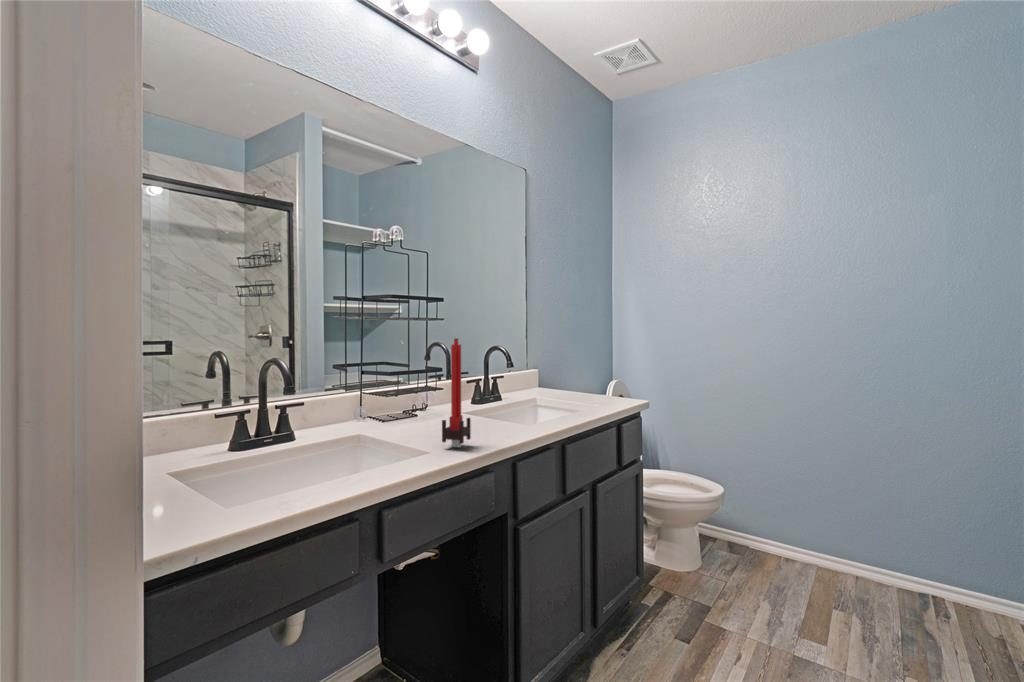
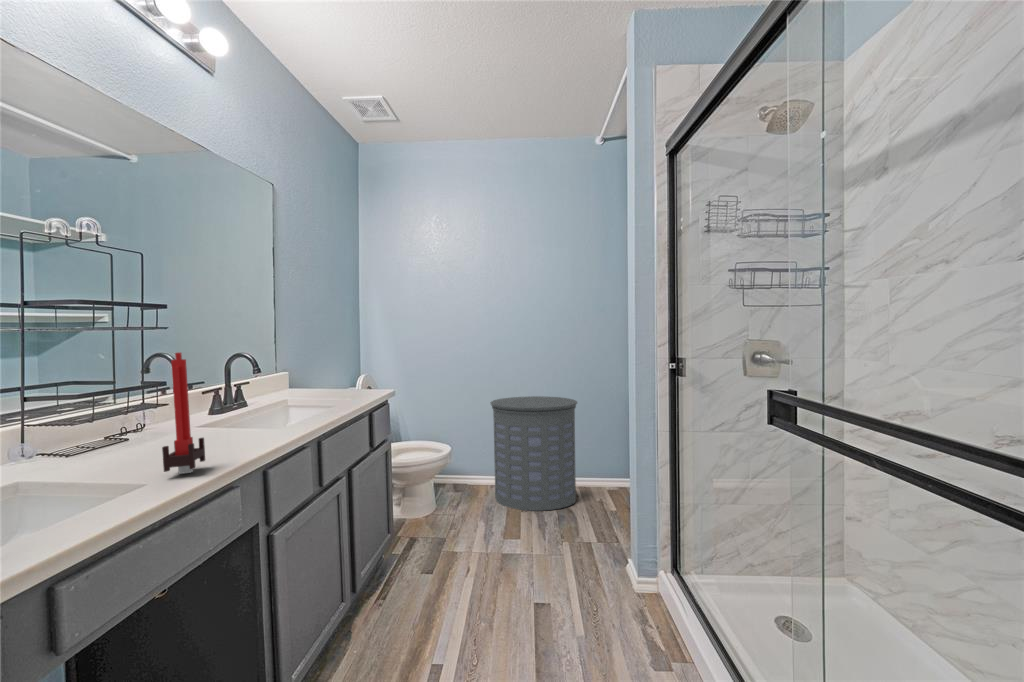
laundry hamper: none [789,434,952,623] -> present [490,396,577,511]

